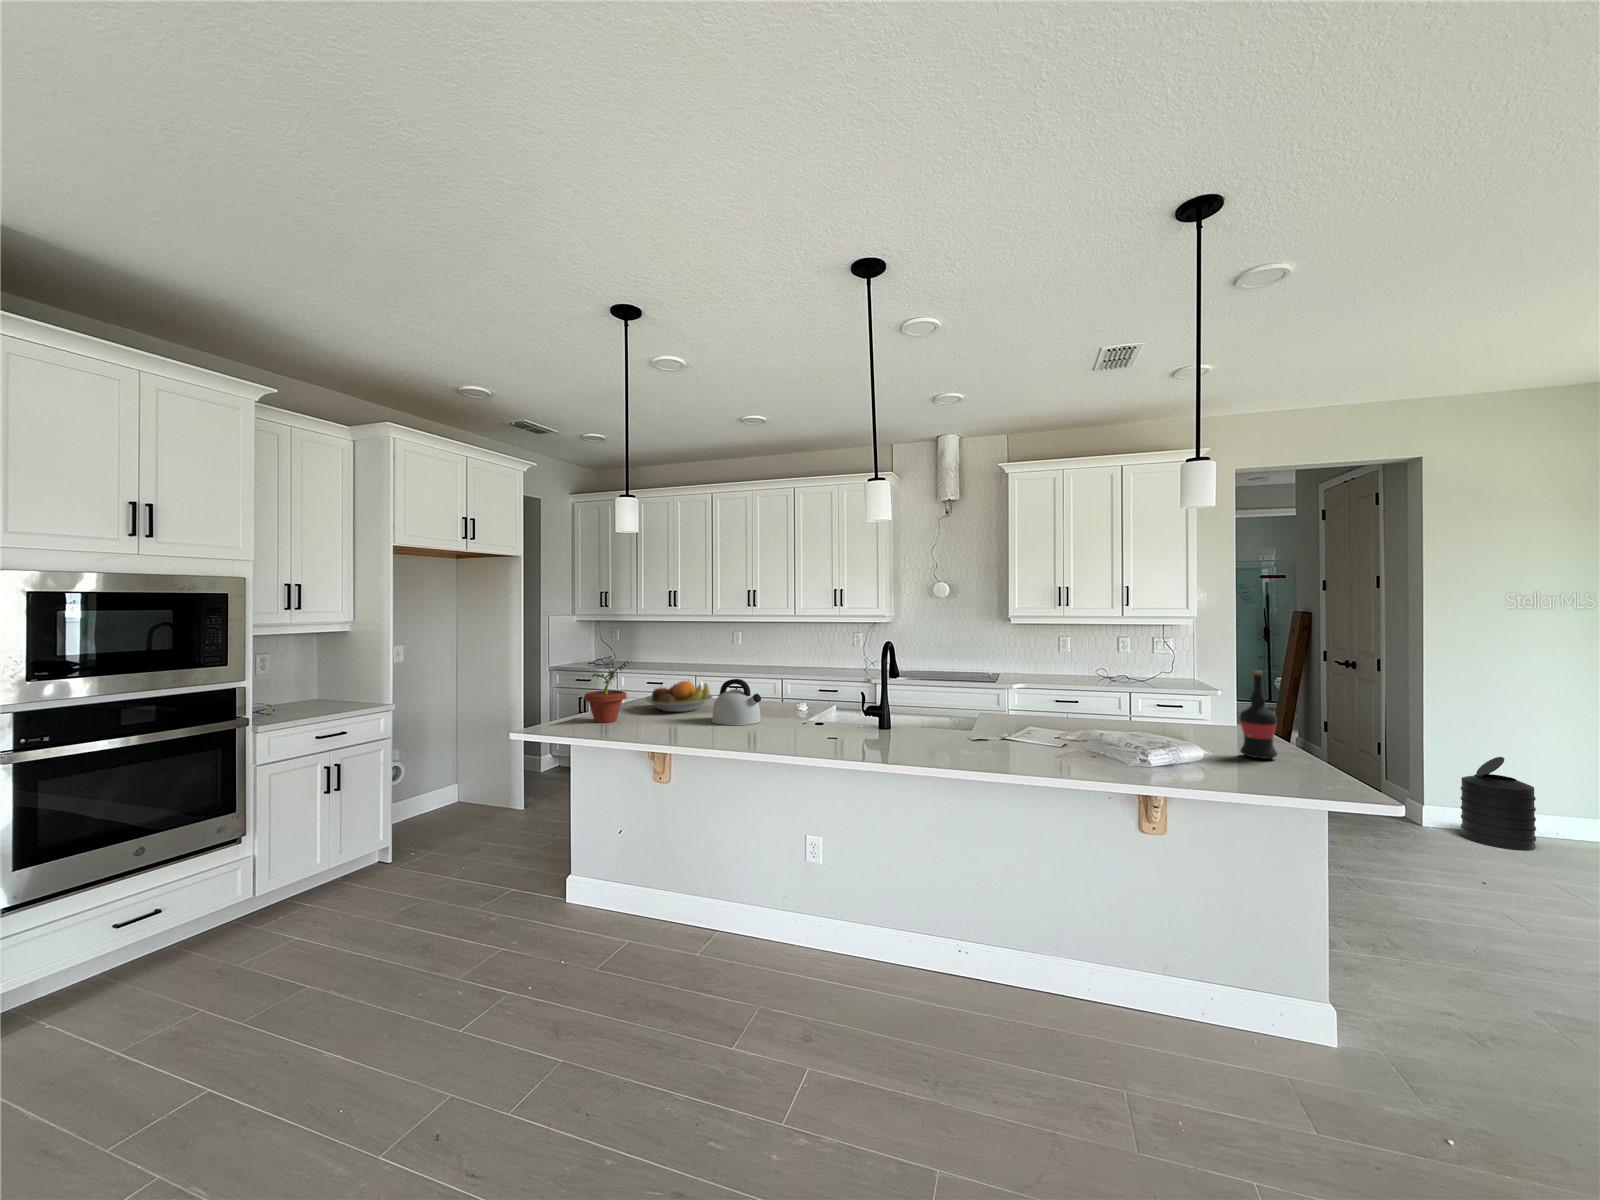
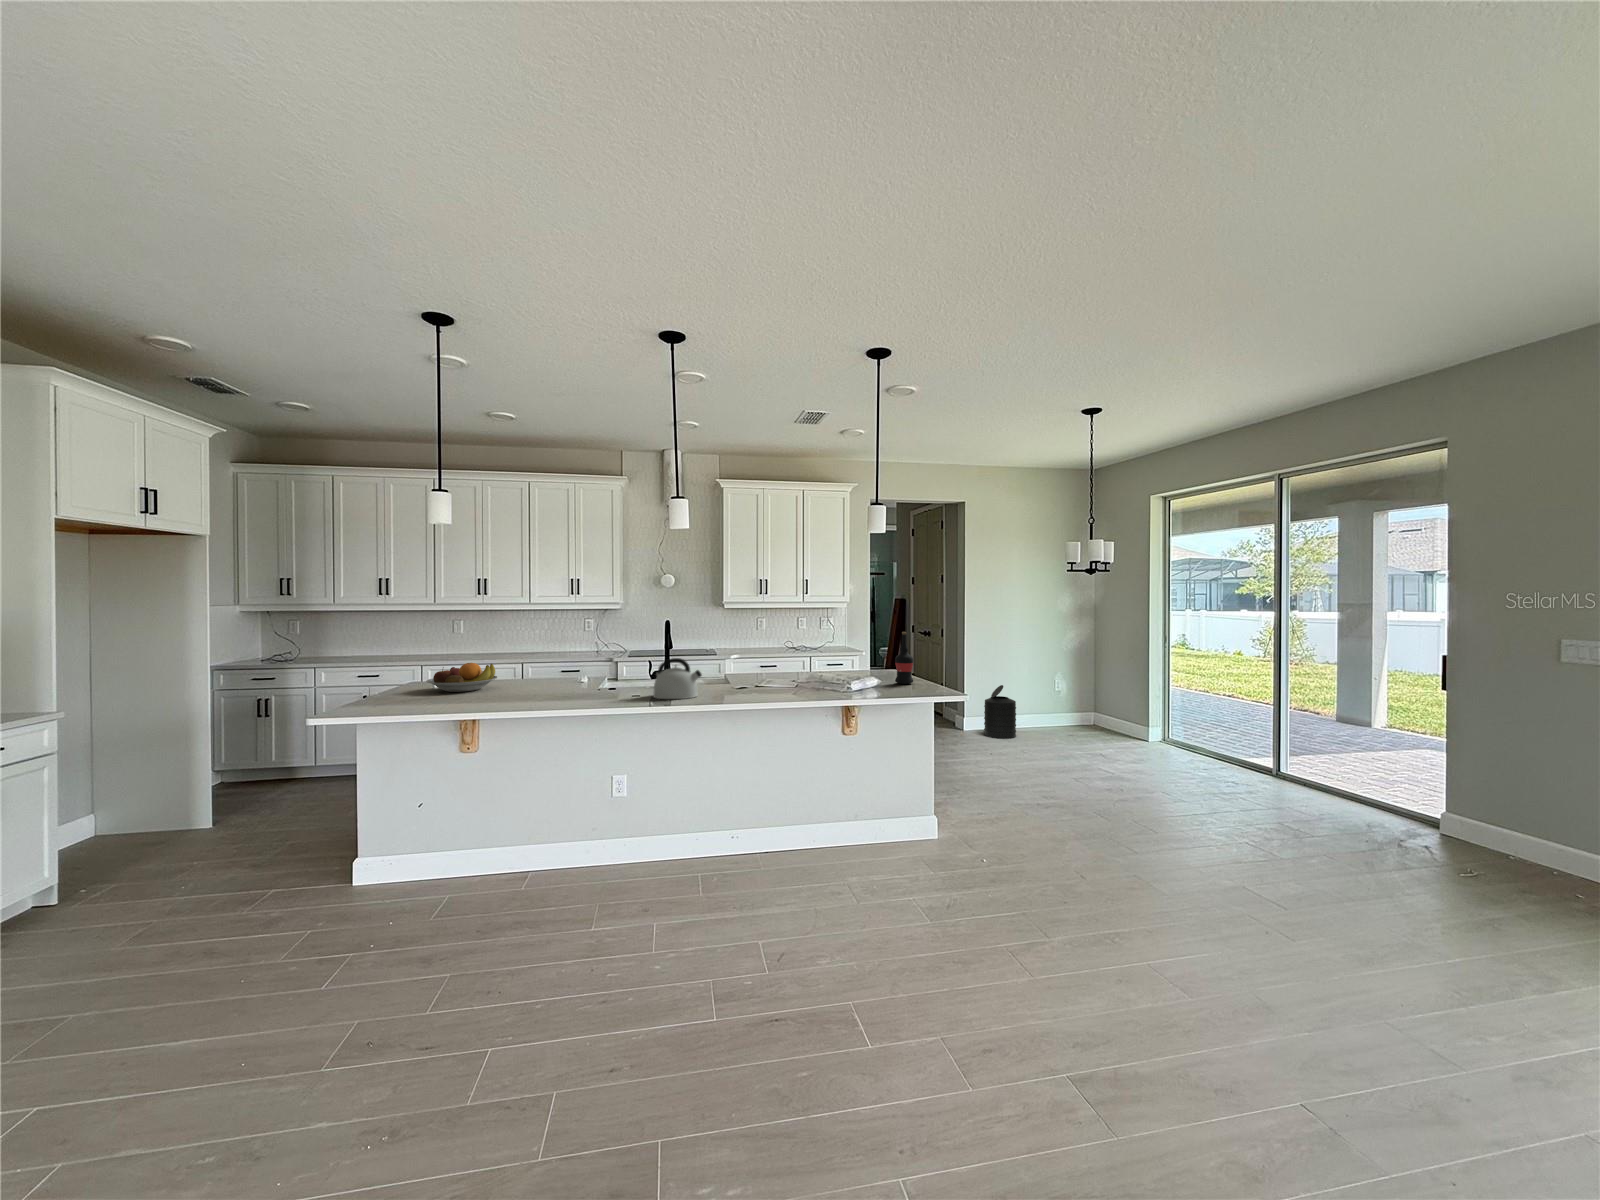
potted plant: present [584,656,629,723] -> none [379,640,429,704]
kettle: present [712,679,761,725] -> present [653,658,702,699]

